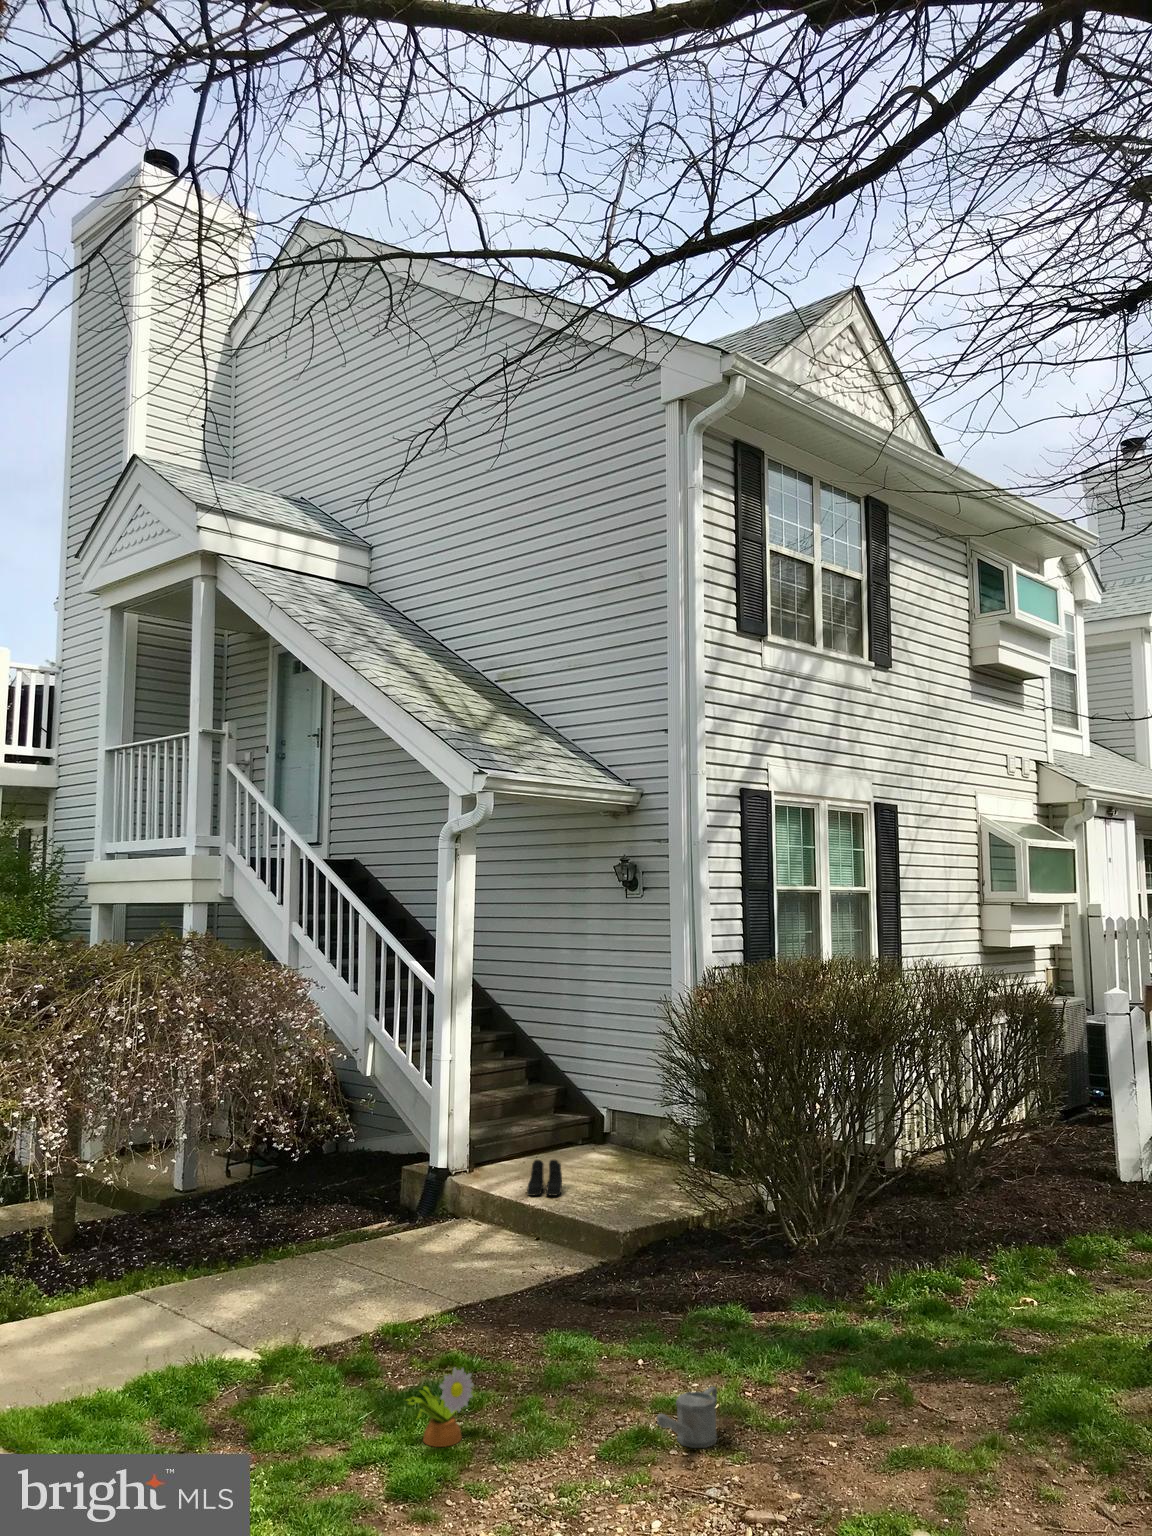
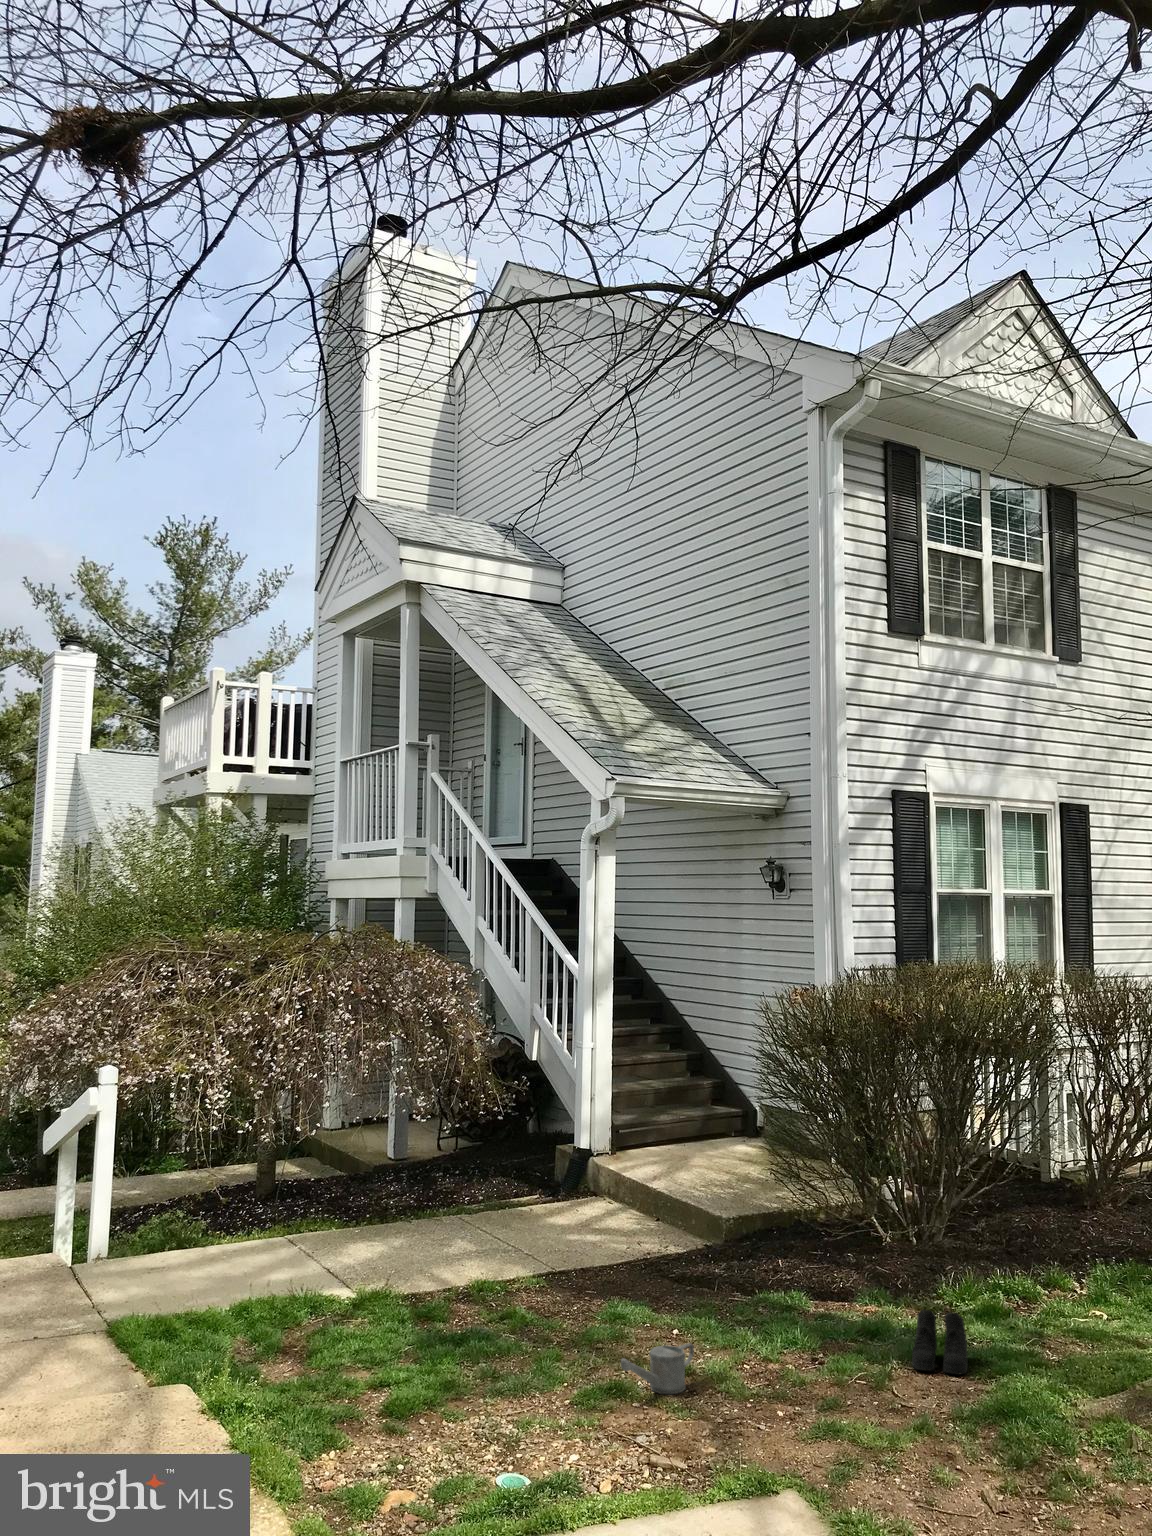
boots: present [527,1160,562,1196] -> present [912,1310,968,1375]
decorative plant: present [408,1368,477,1447] -> none [428,1303,492,1370]

